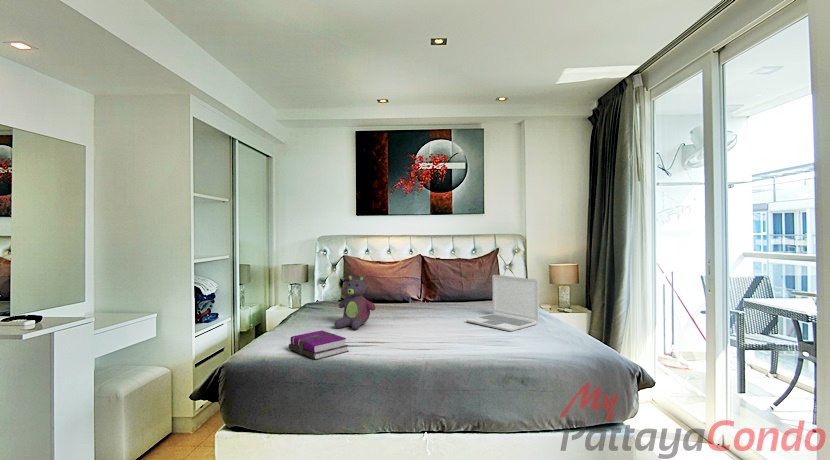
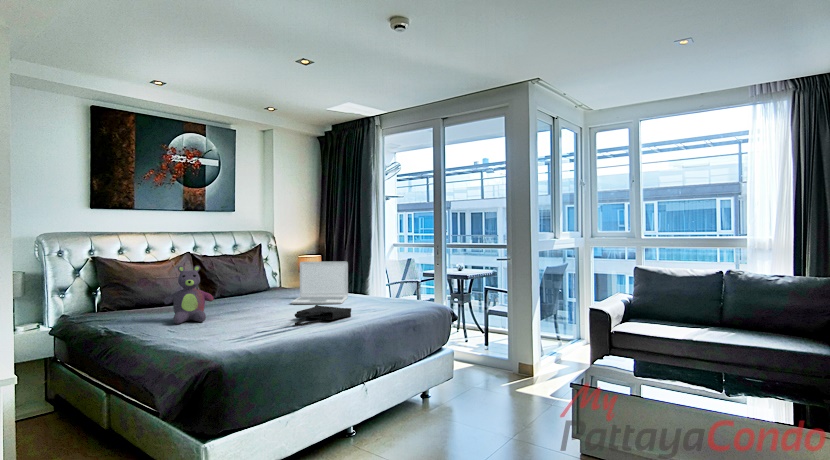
notebook: present [289,330,348,360] -> none [181,319,249,341]
tote bag: none [392,332,469,355] -> present [295,305,351,326]

